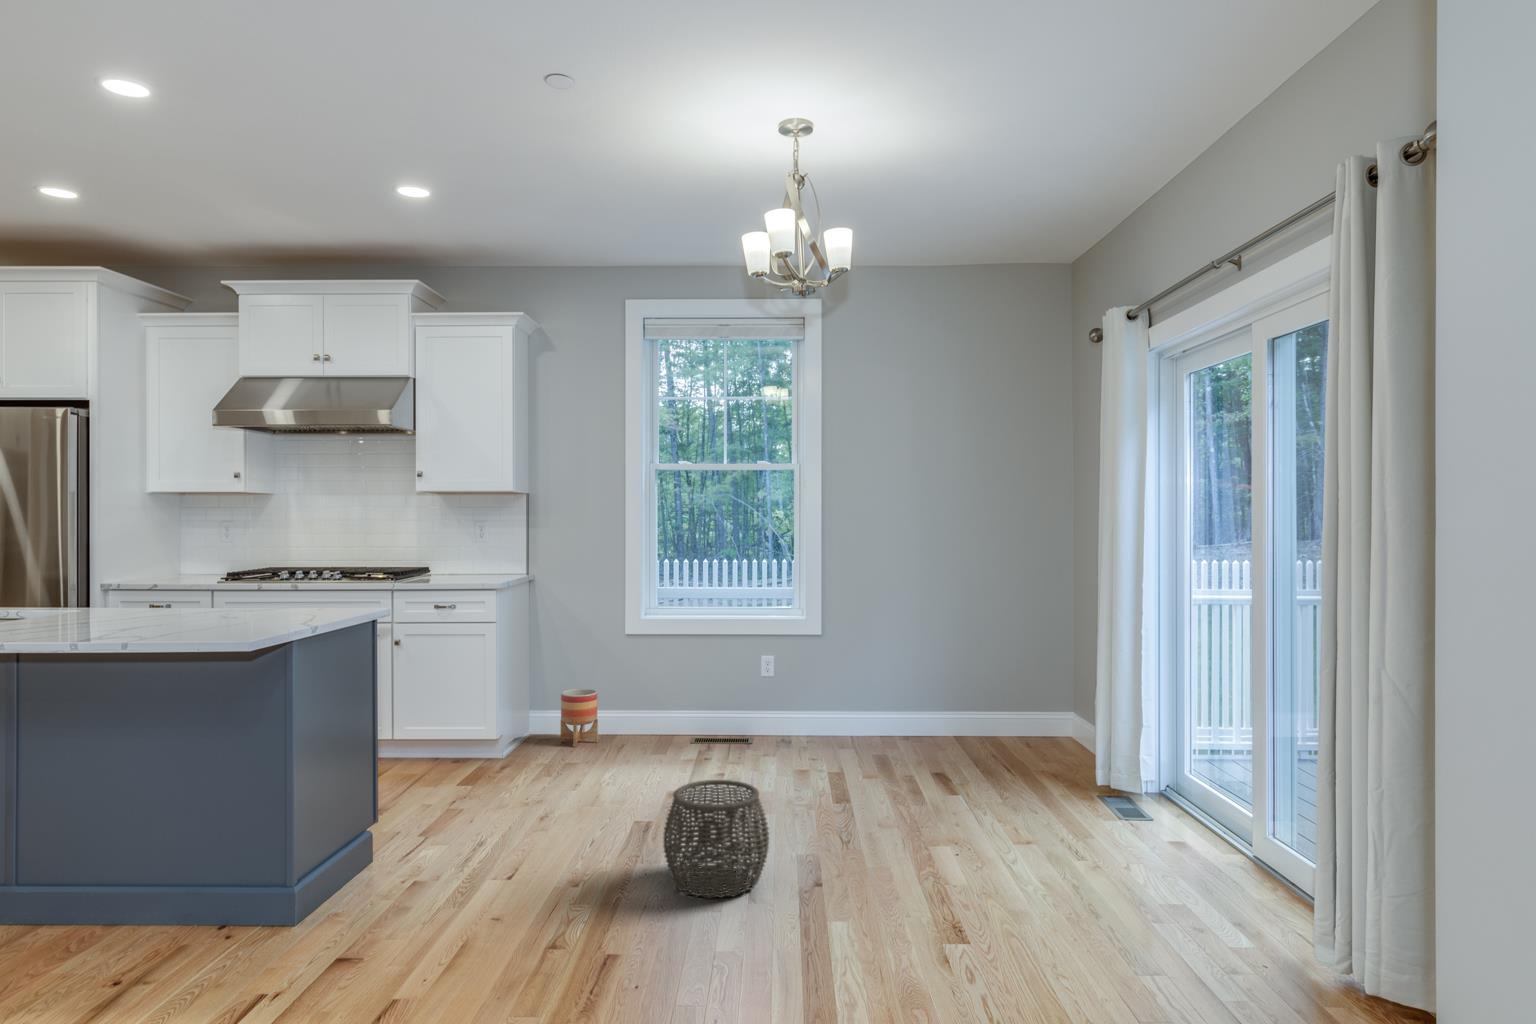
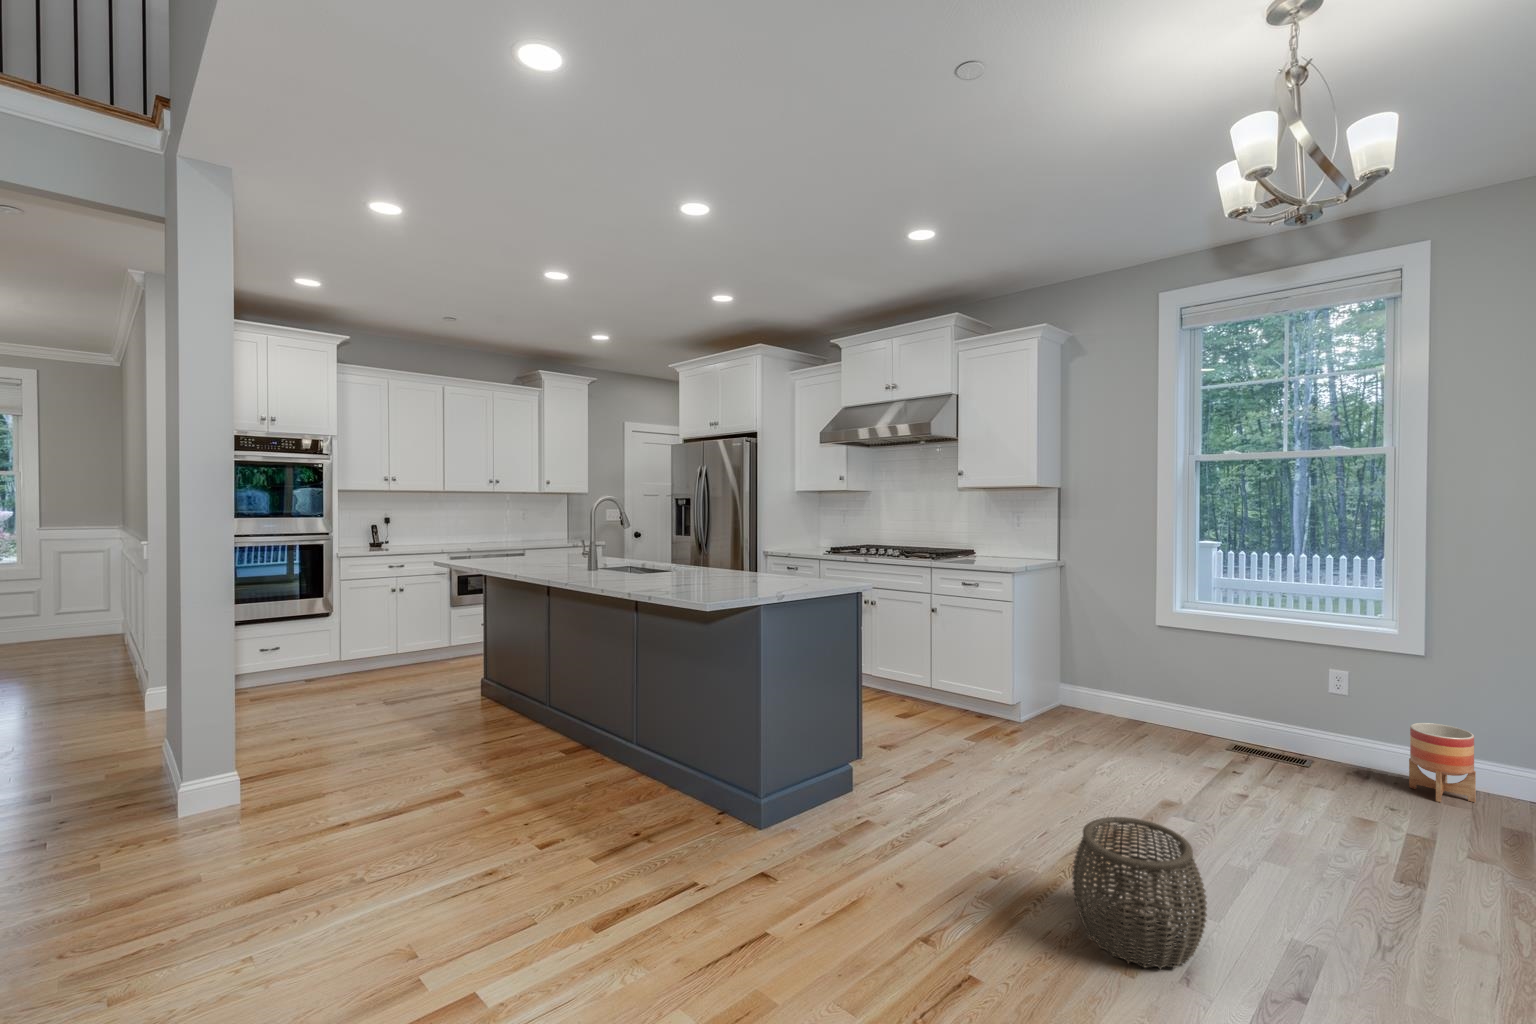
planter: present [561,689,598,747] -> present [1409,723,1476,802]

